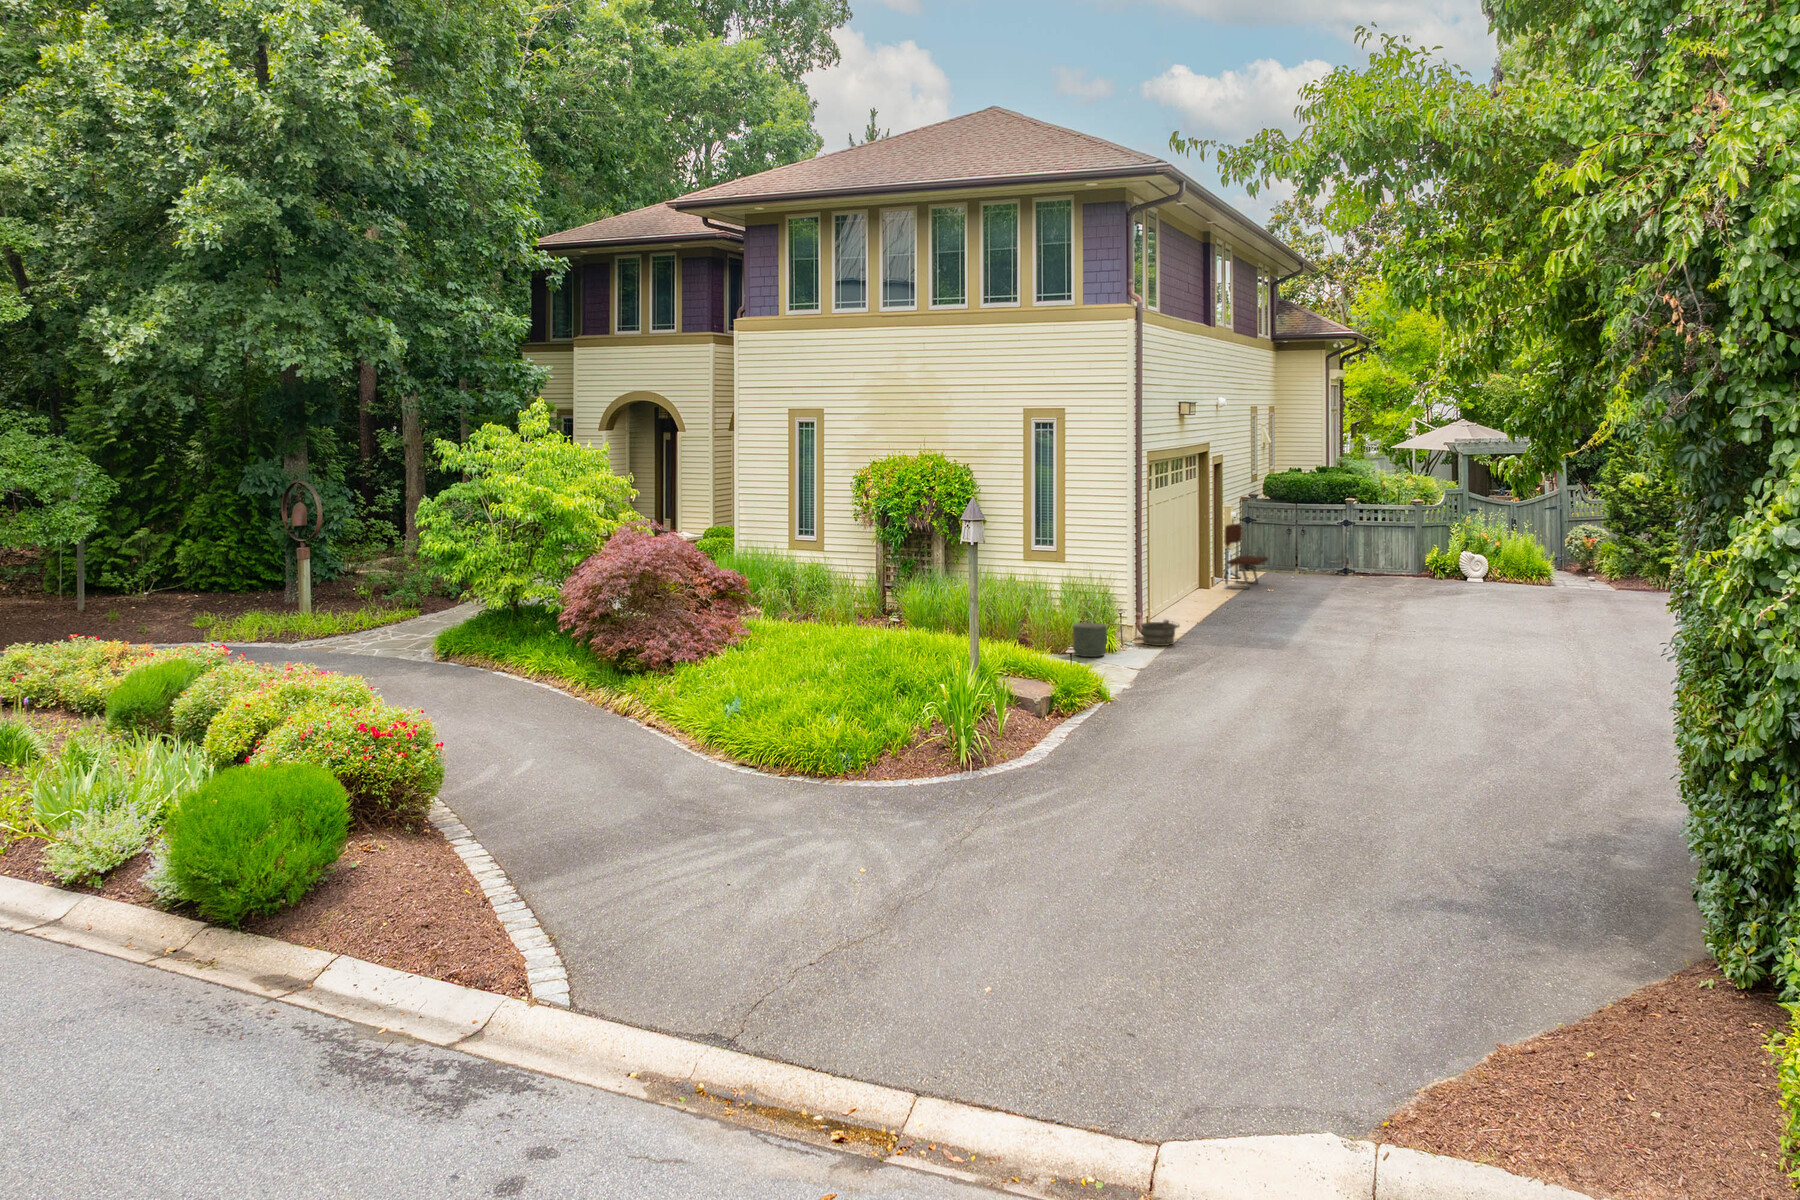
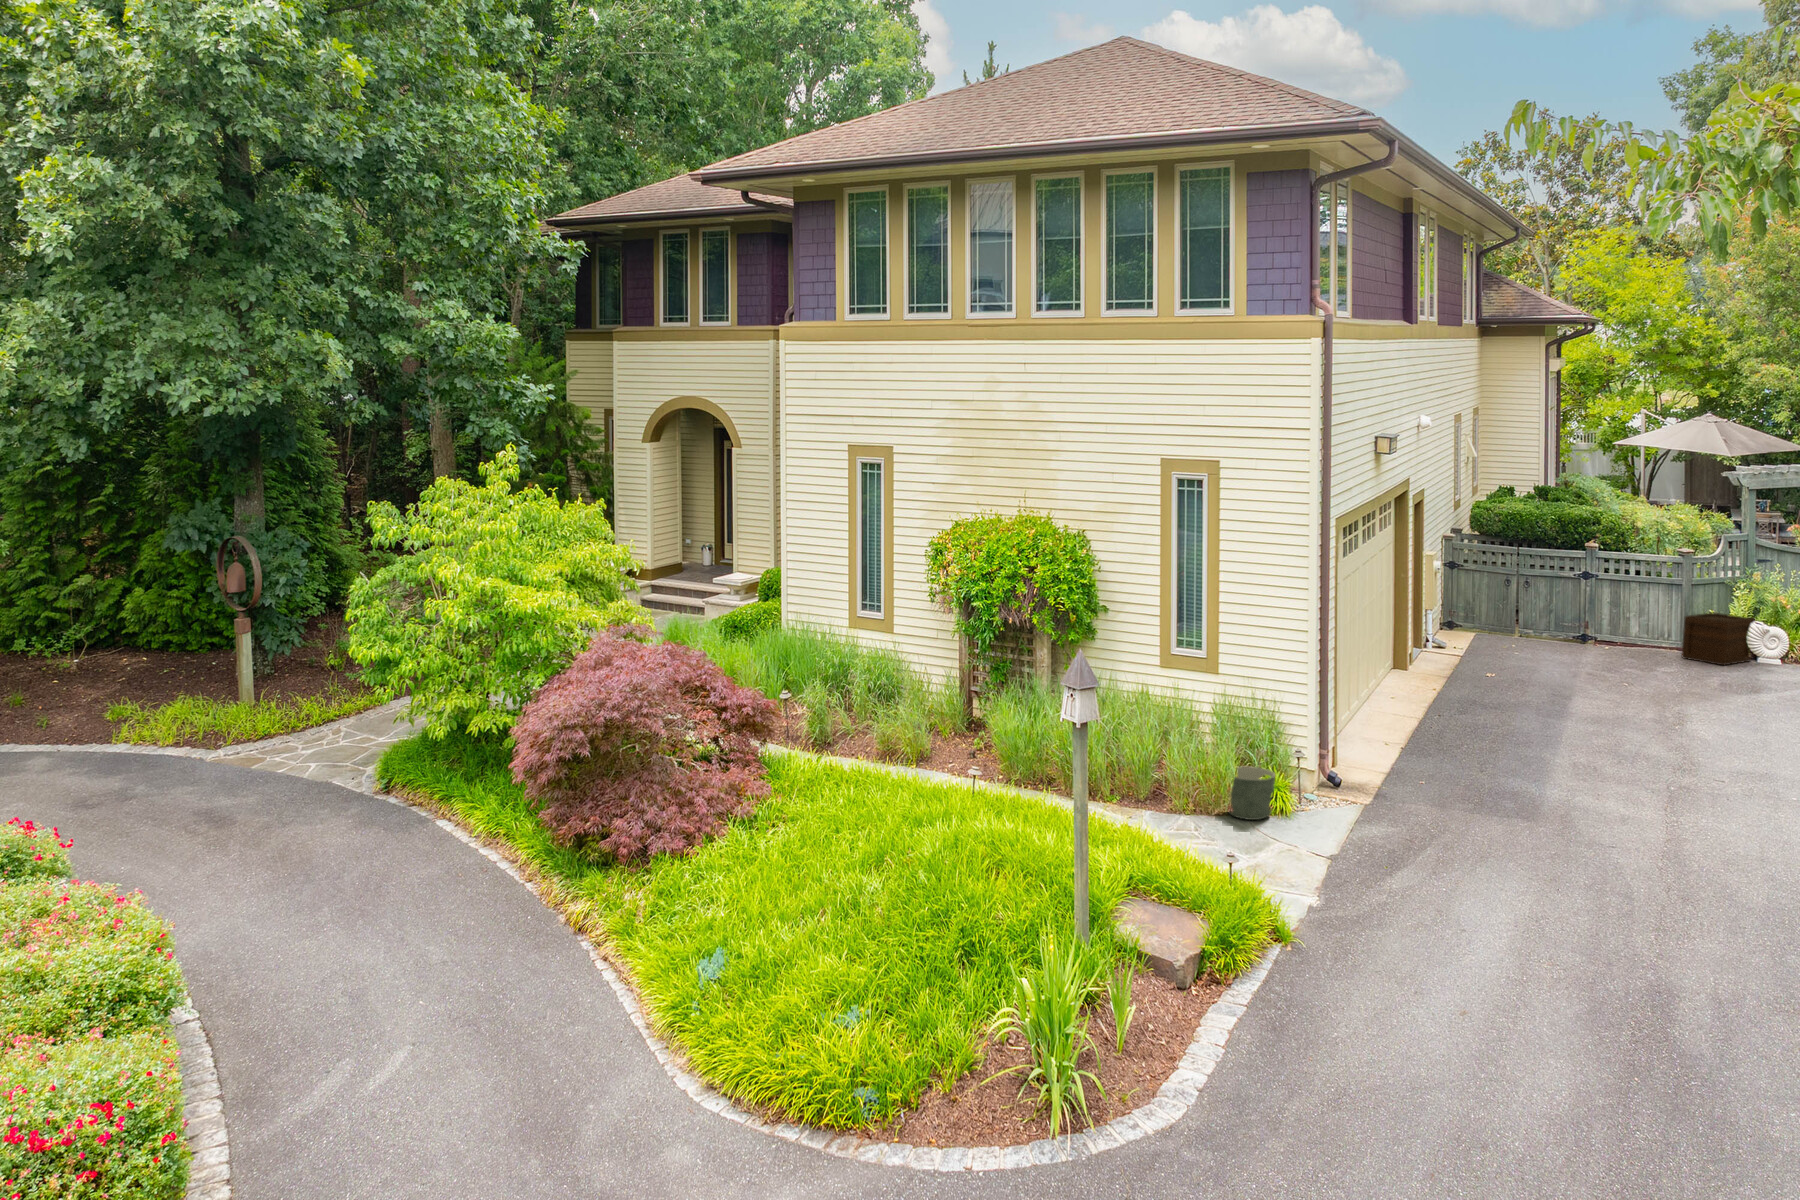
bench: present [1225,524,1268,589] -> none [1424,580,1483,671]
wooden crate: none [1414,547,1465,584] -> present [1682,613,1755,665]
bucket: present [1141,620,1179,646] -> none [1321,754,1378,795]

